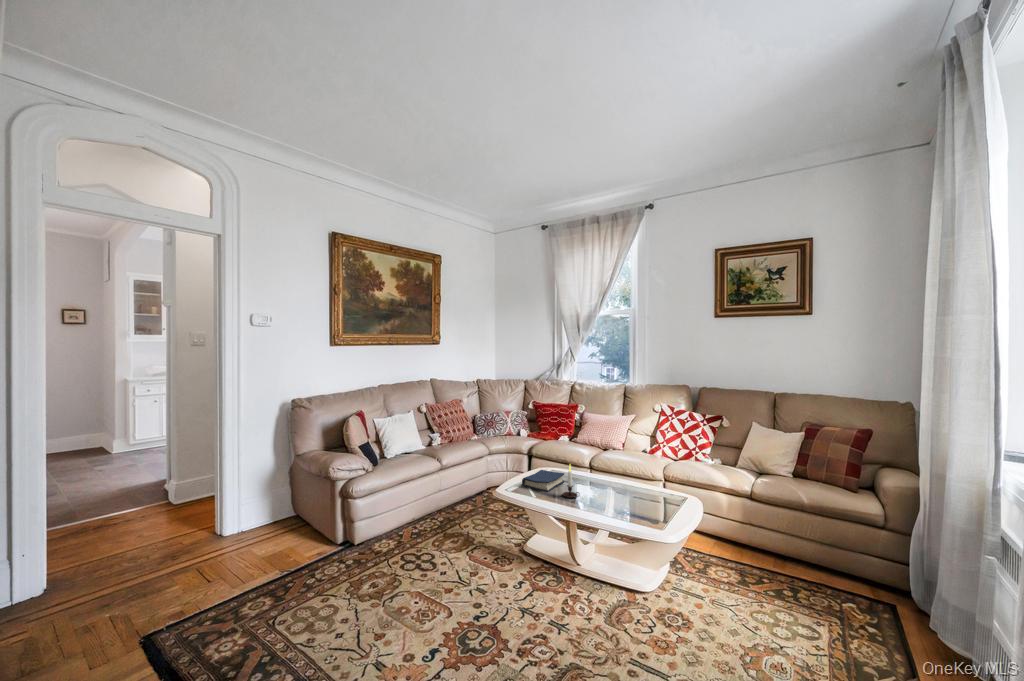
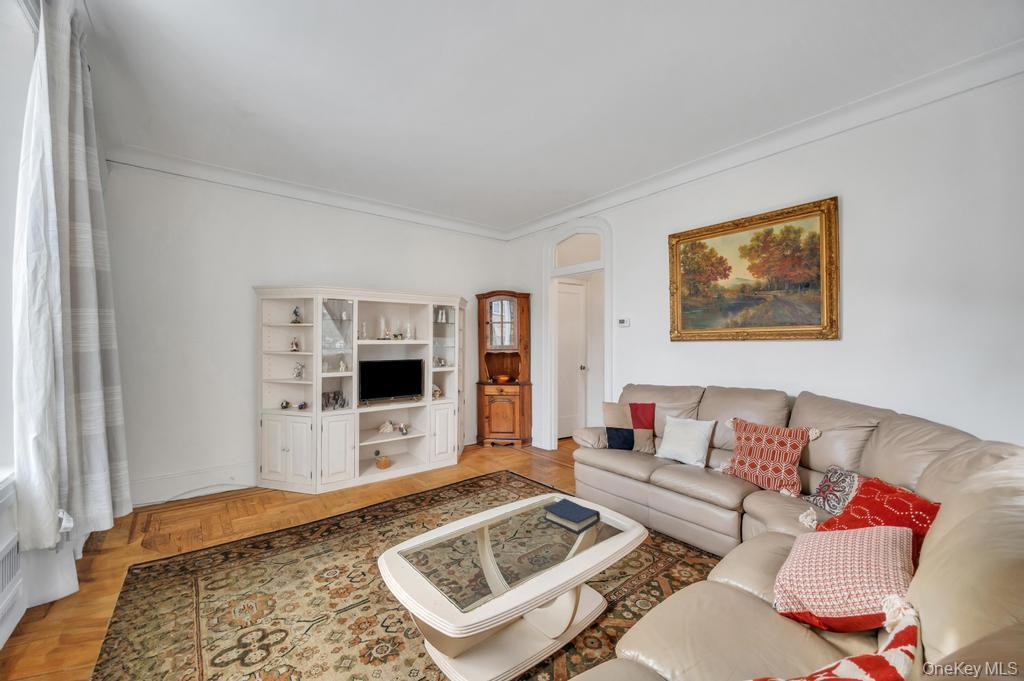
candle: present [563,466,579,498] -> none [516,491,537,533]

